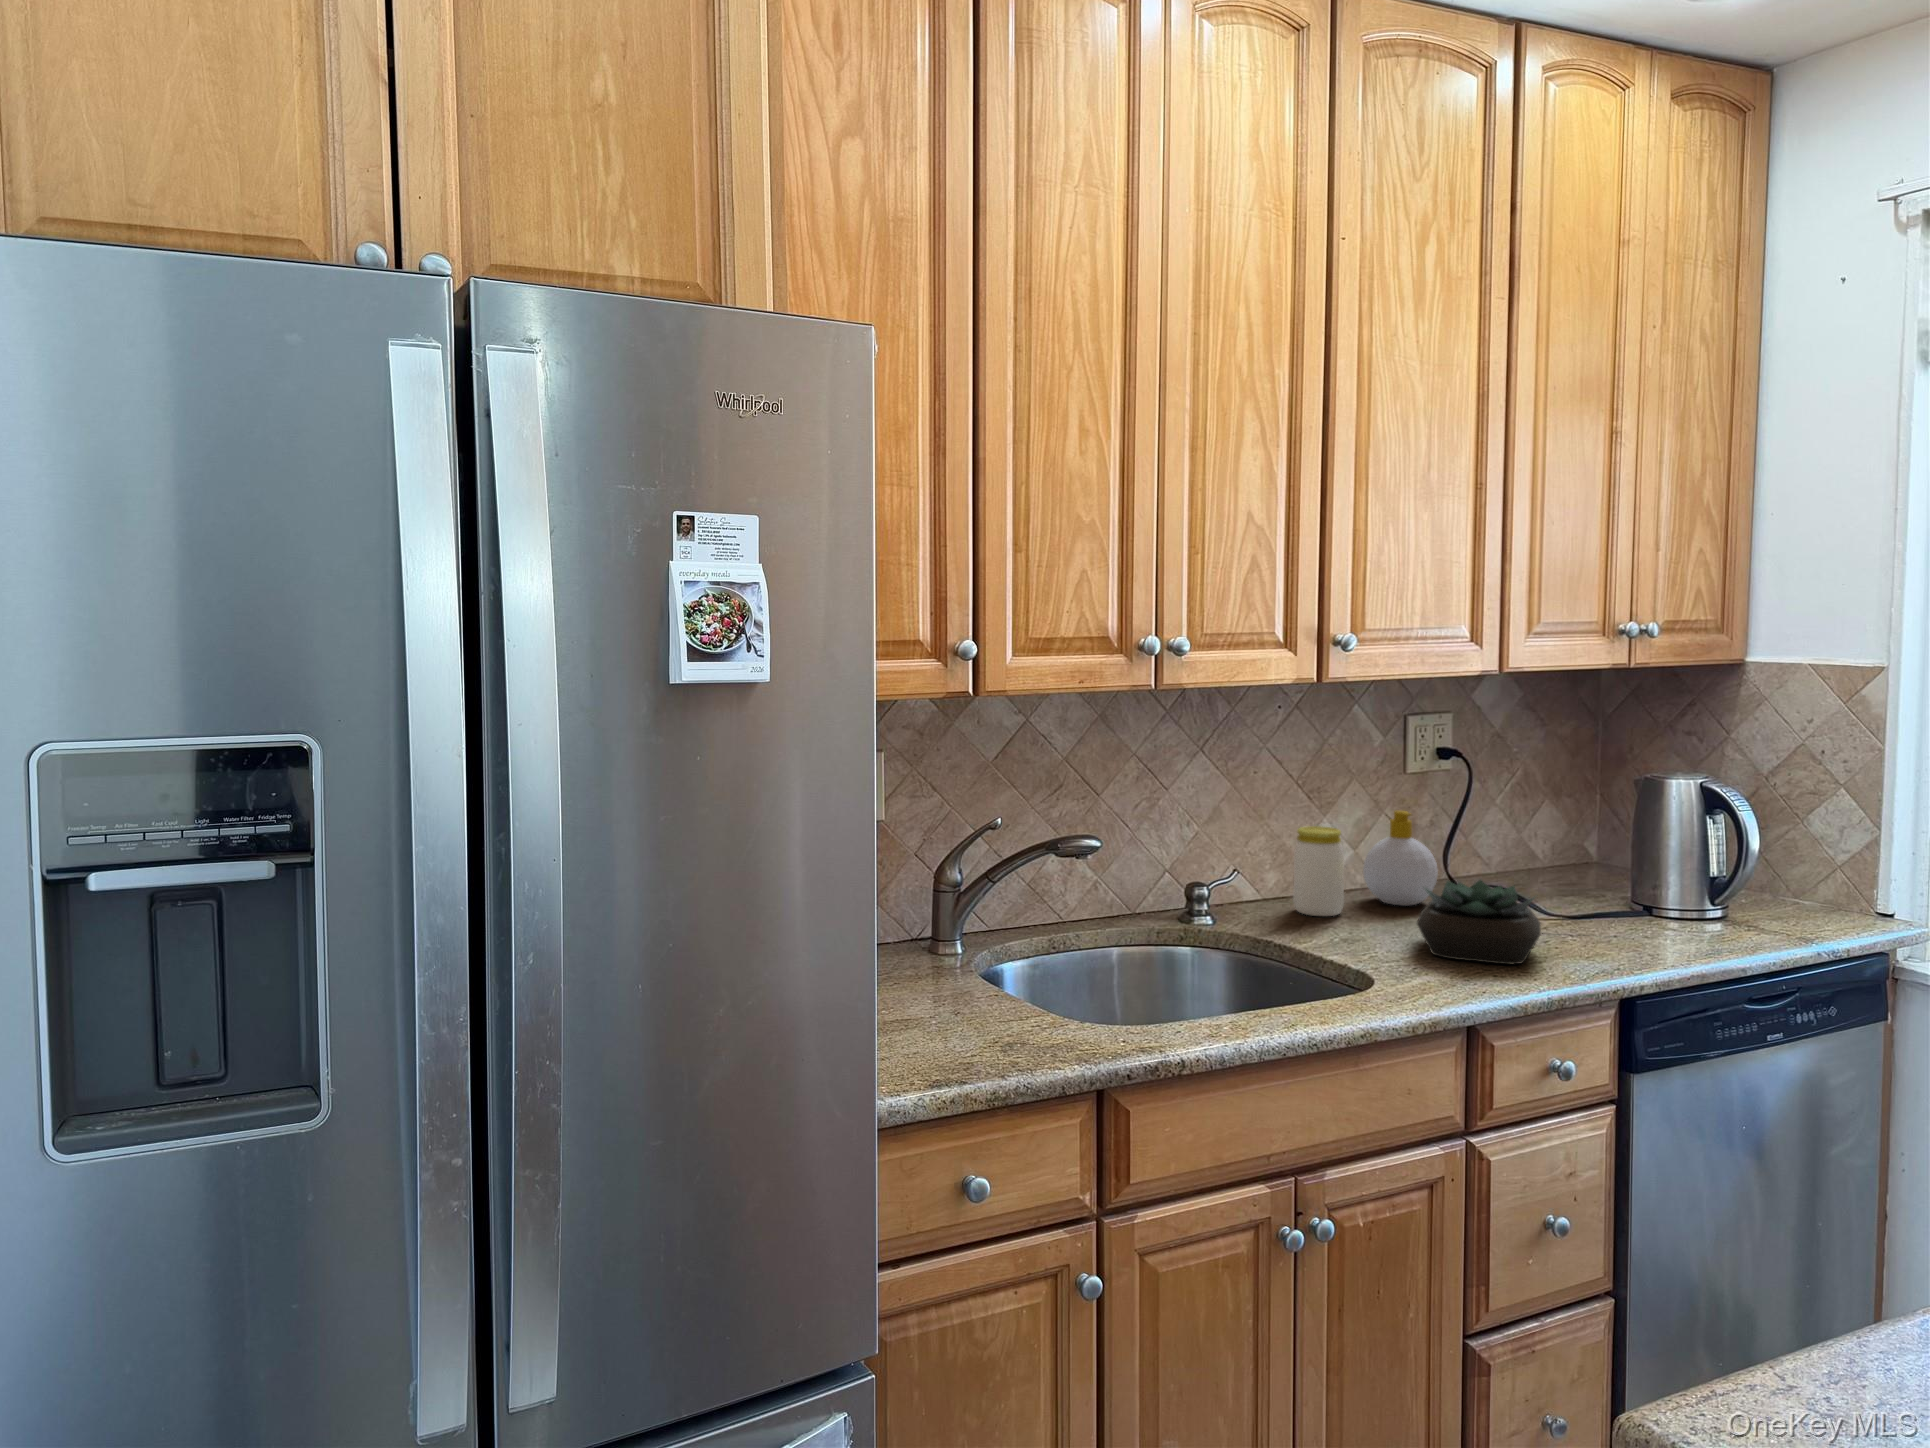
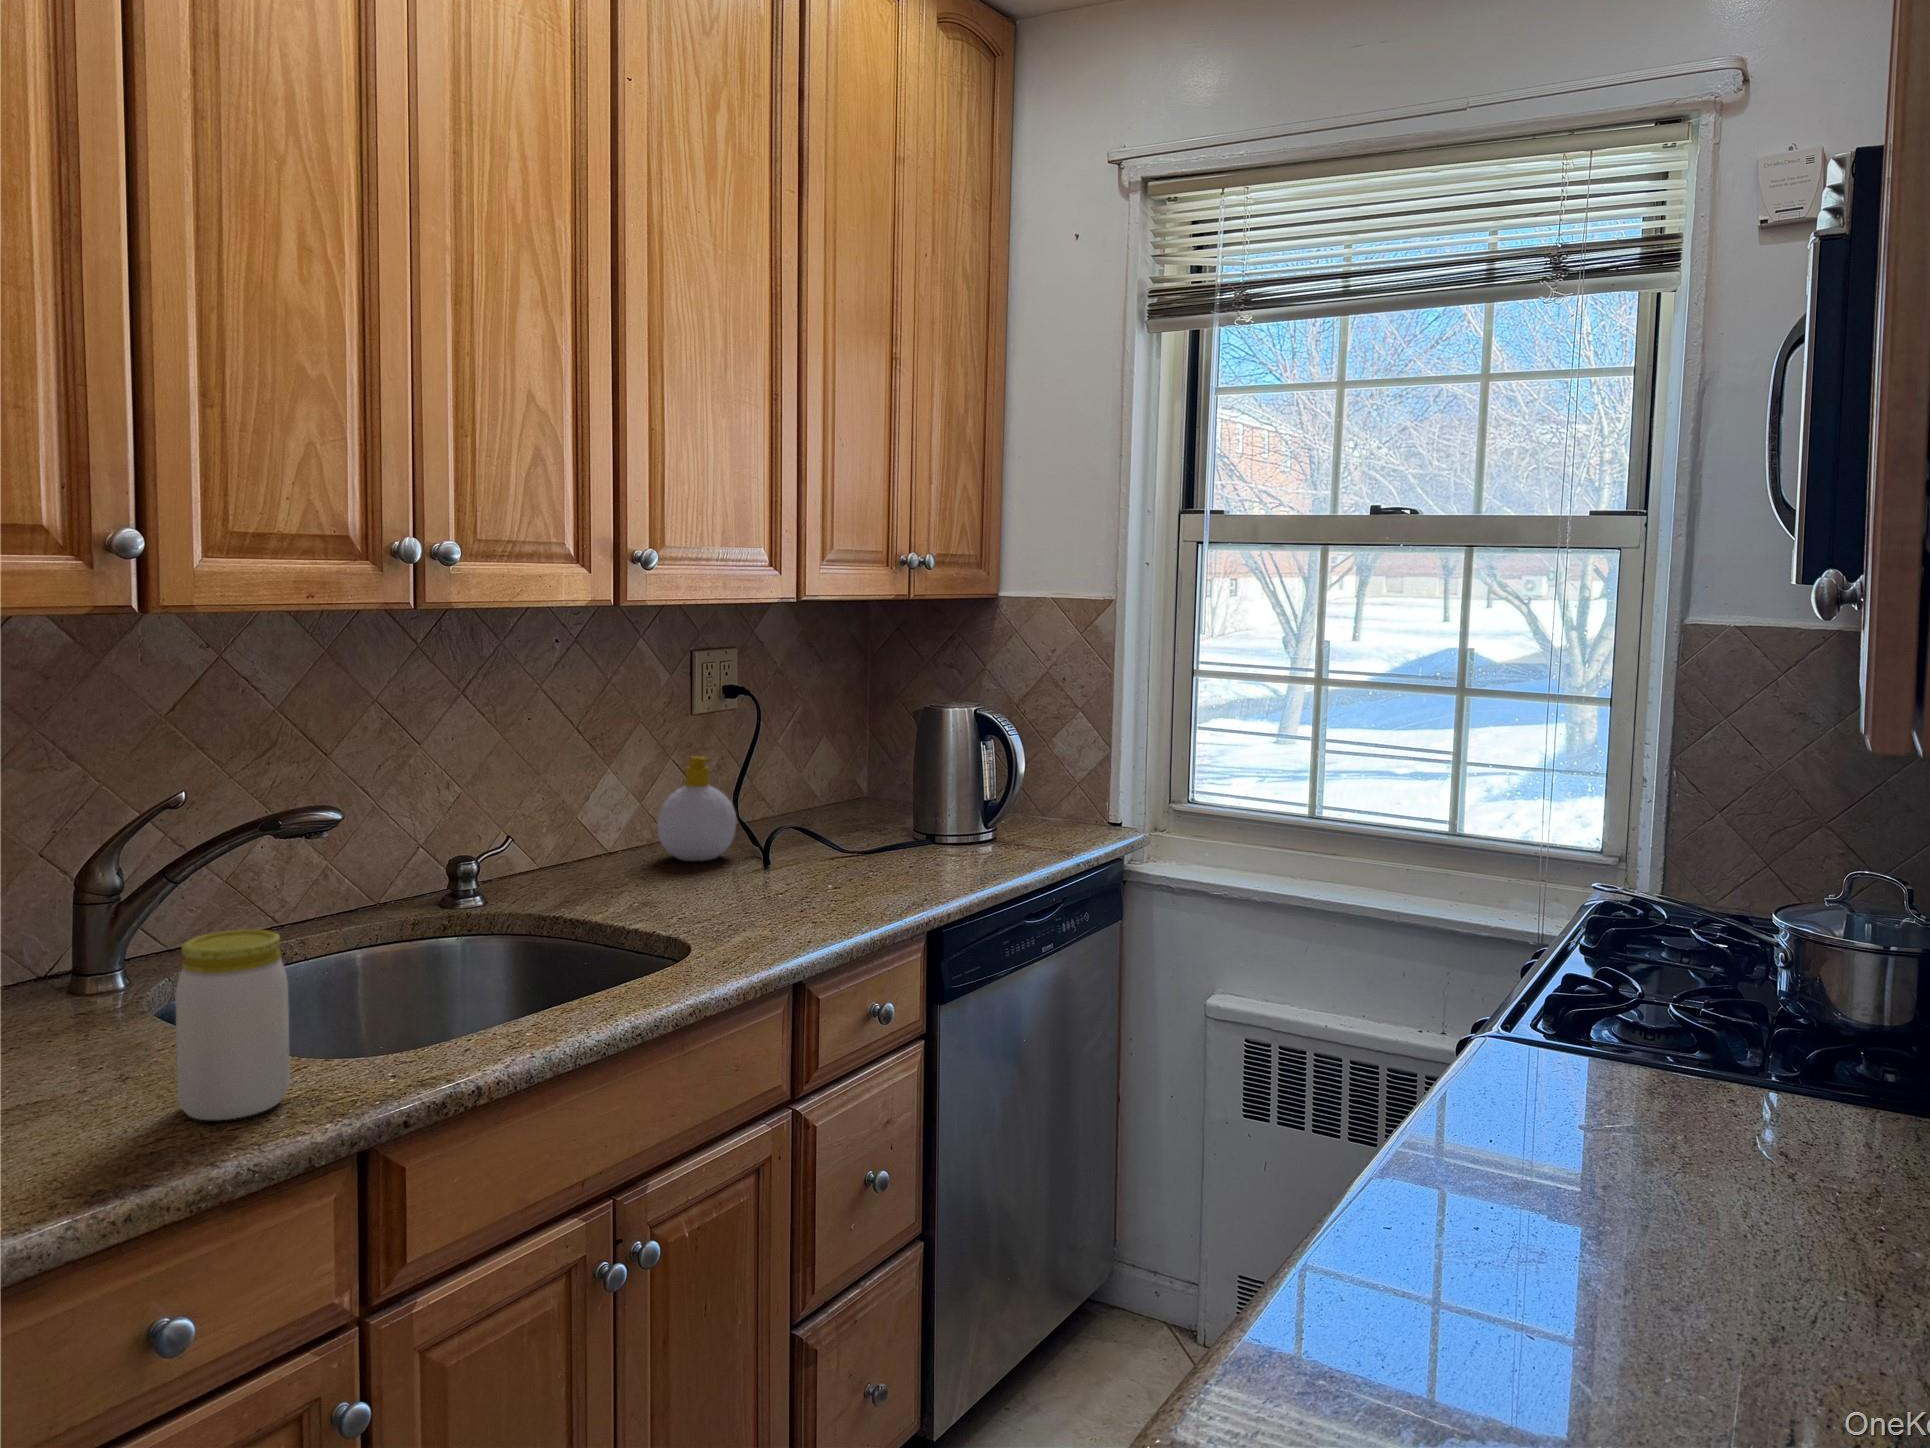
jar: present [1293,826,1344,916] -> present [175,929,290,1120]
succulent plant: present [1417,880,1541,964] -> none [729,822,855,911]

